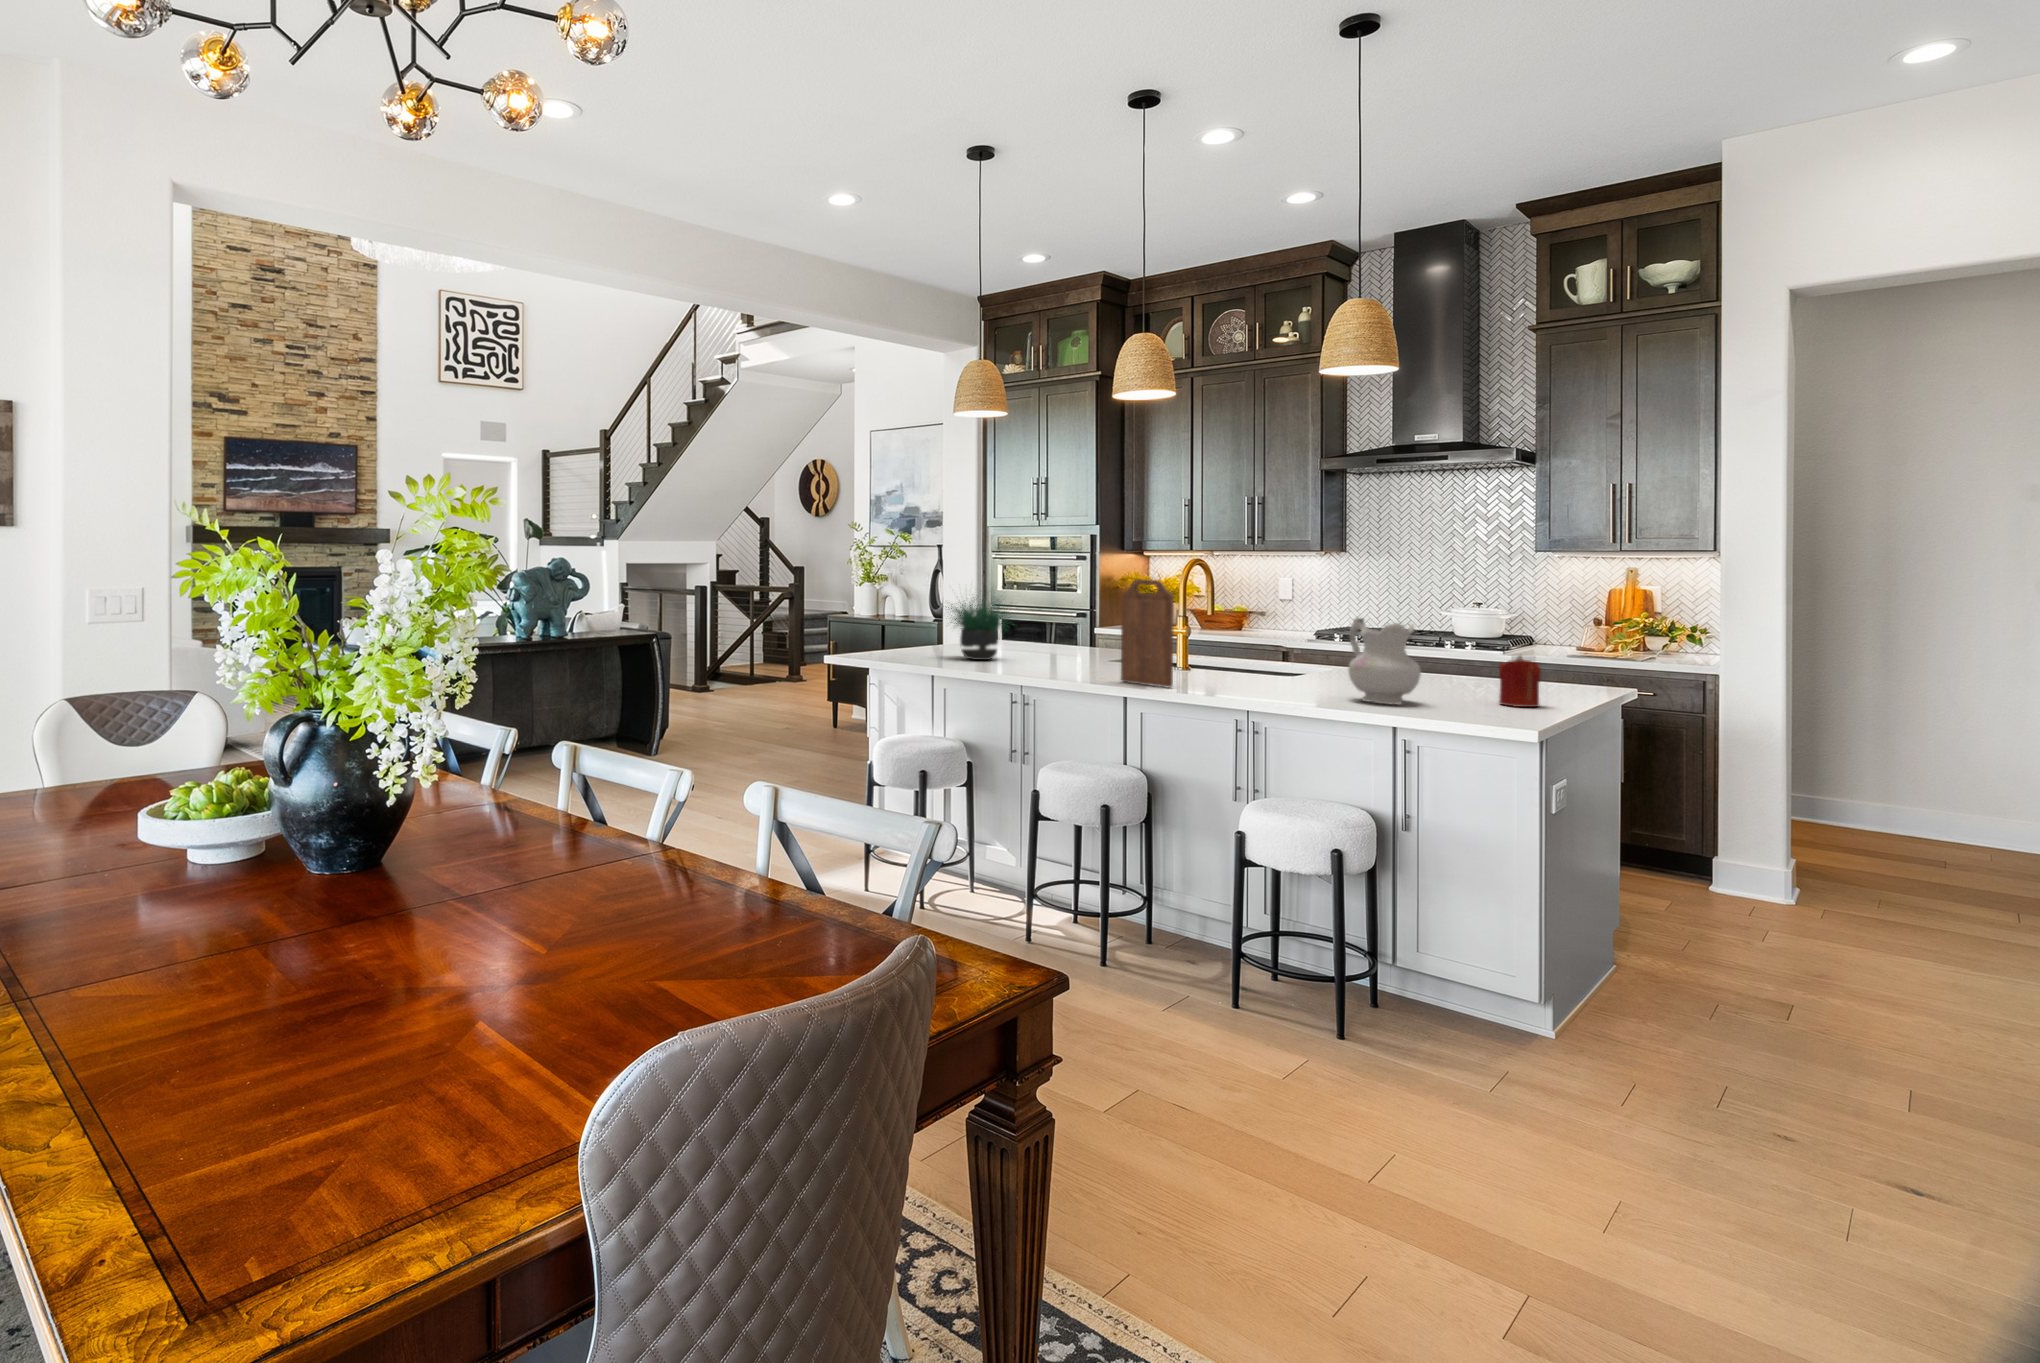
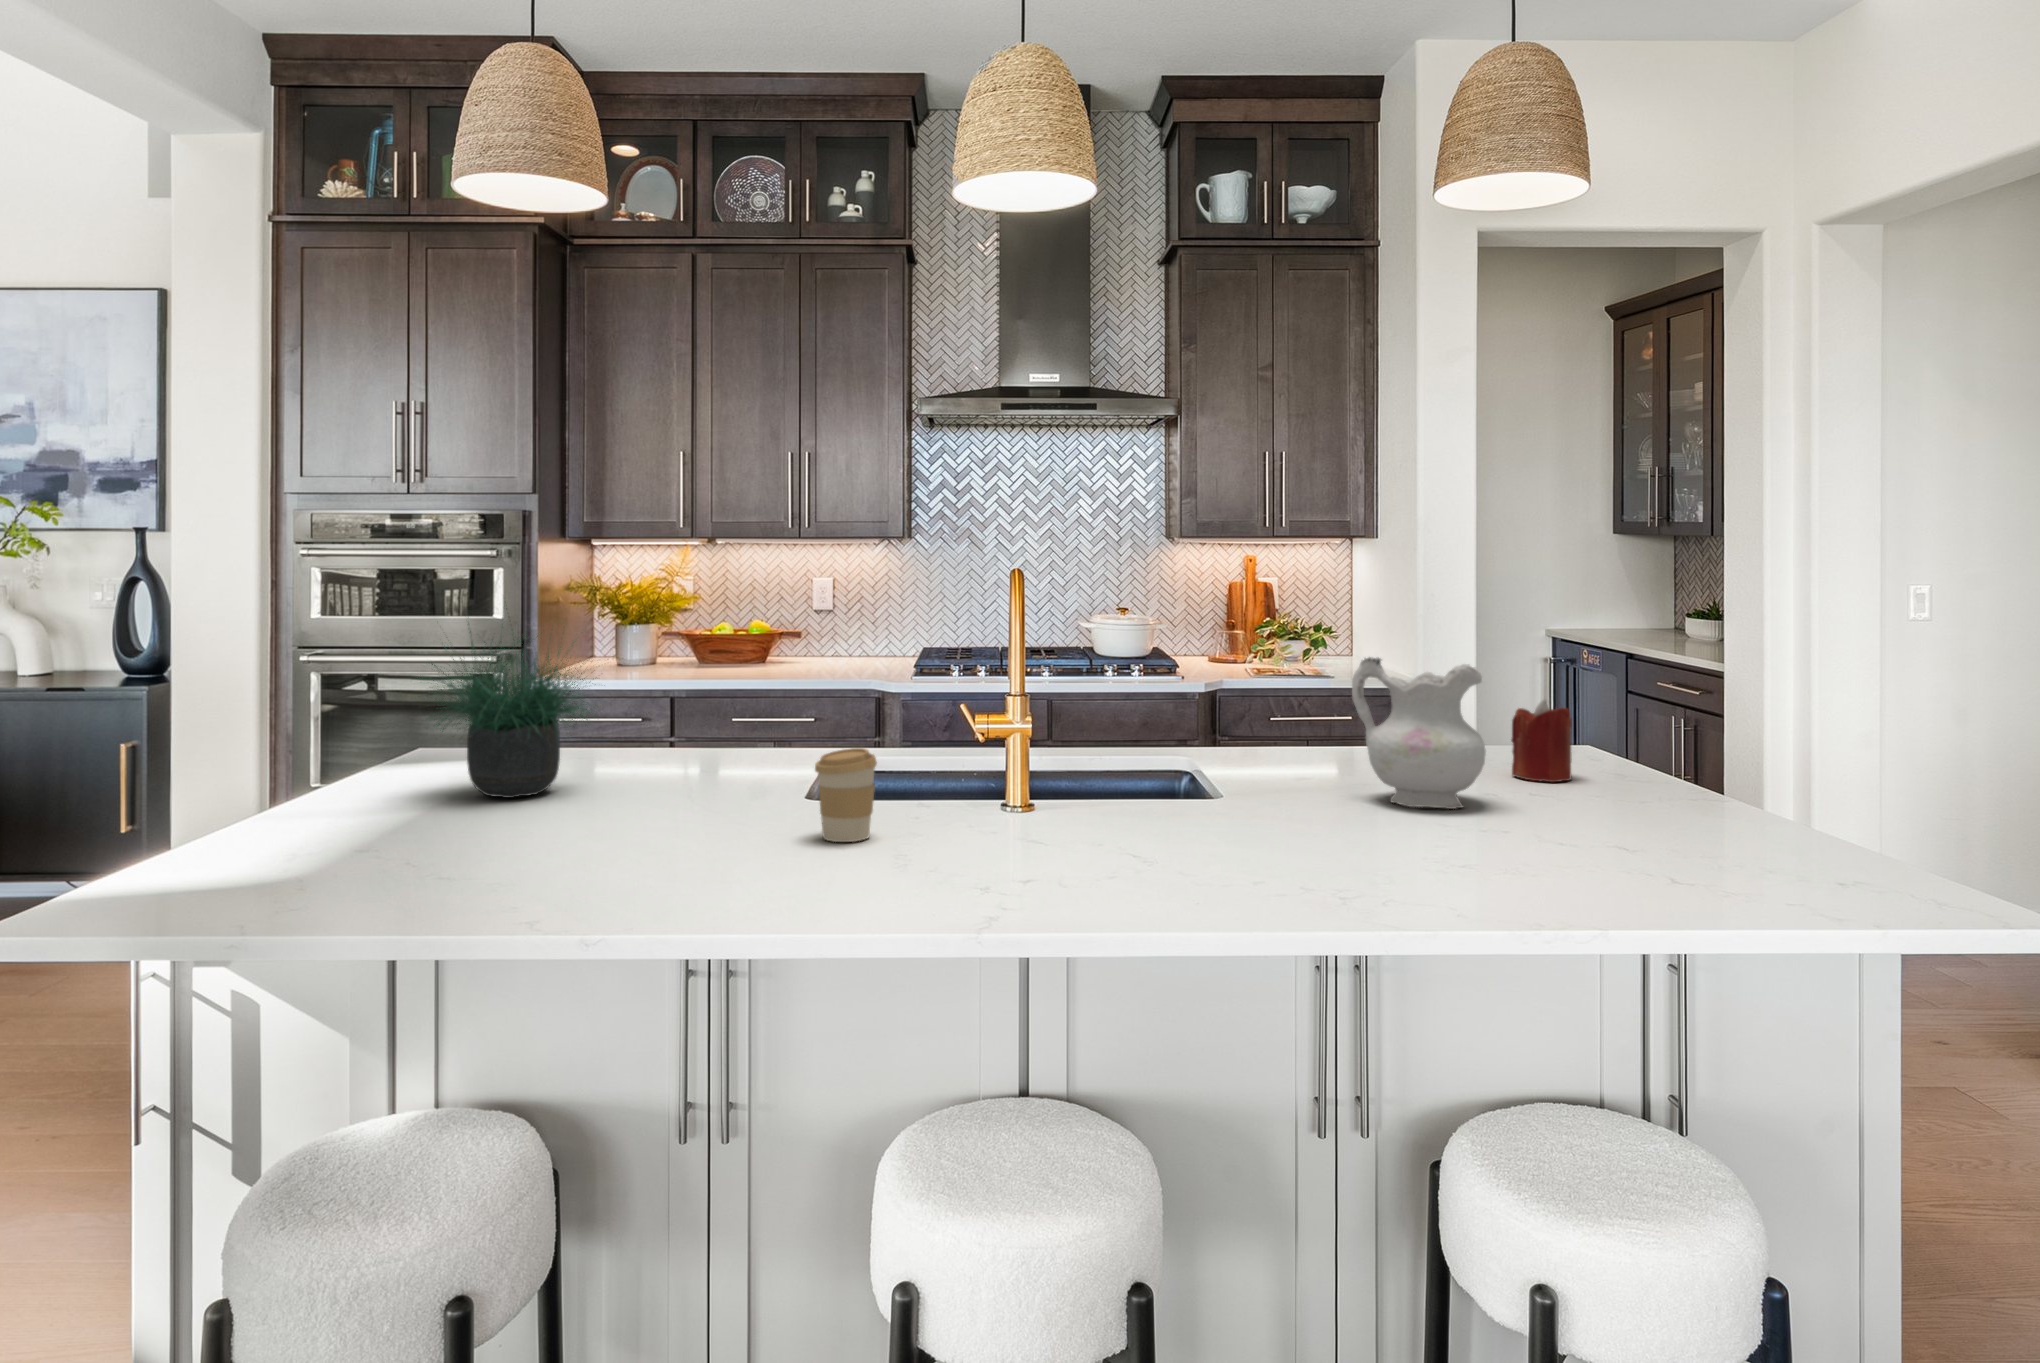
cutting board: present [1121,579,1174,687] -> none [960,602,1089,826]
coffee cup: none [1048,642,1076,681] -> present [815,748,877,842]

